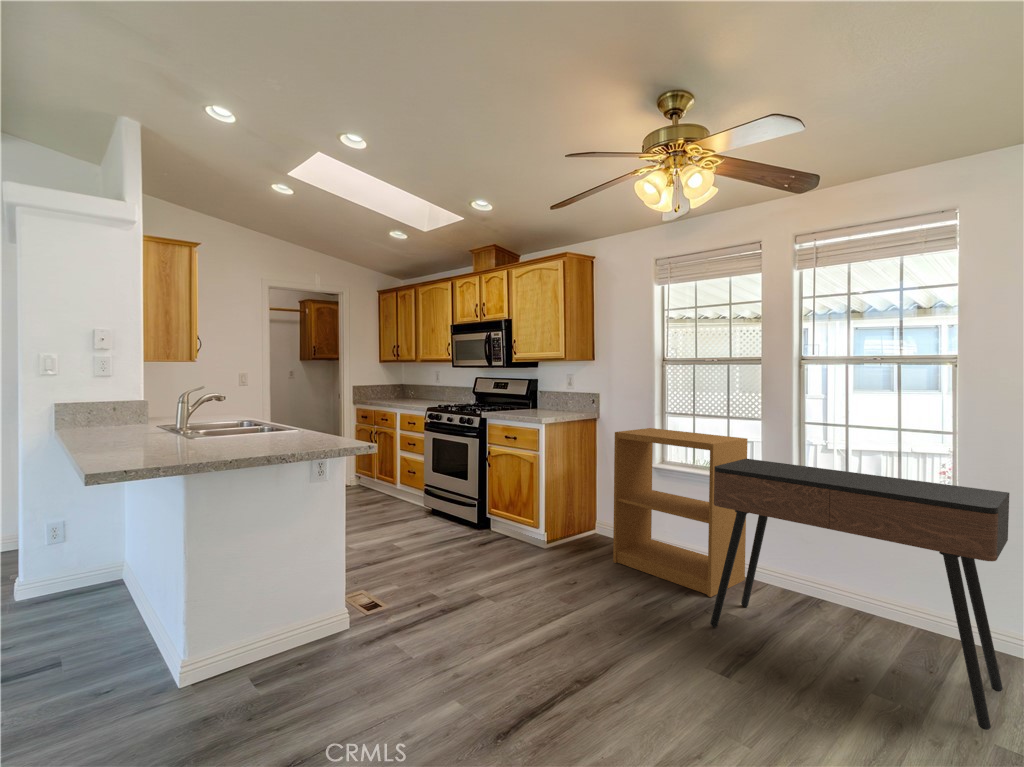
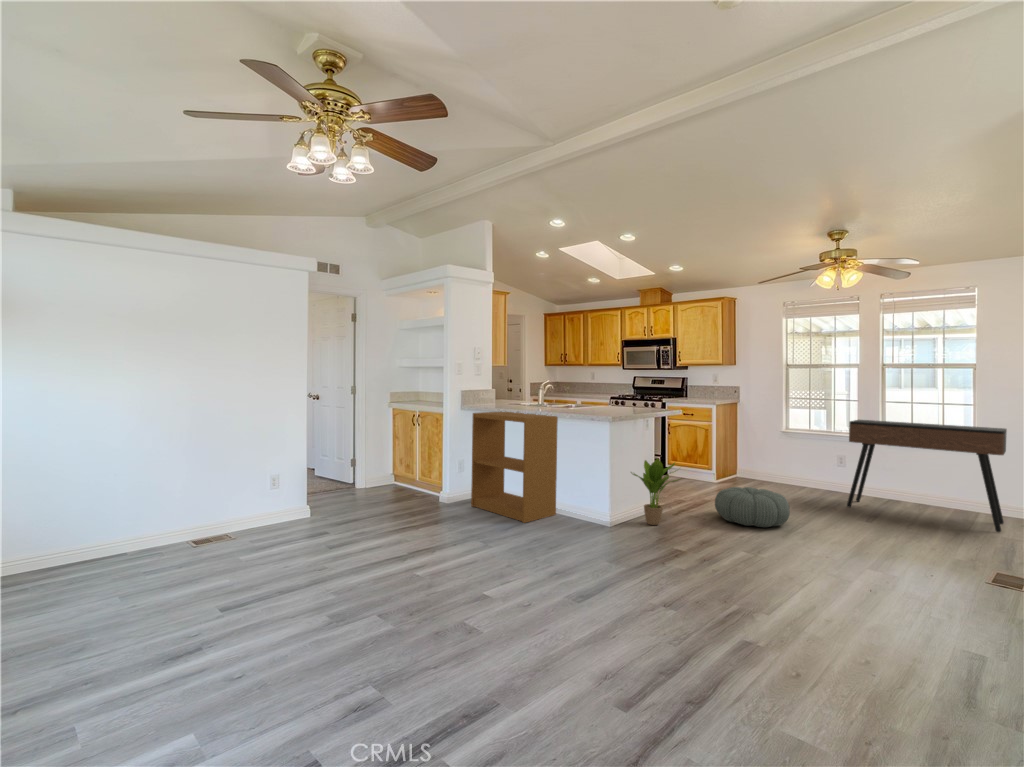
bookshelf: present [613,428,748,597] -> present [471,411,558,523]
potted plant: none [203,551,321,695] -> present [631,459,677,525]
pouf: none [414,599,552,707] -> present [715,487,790,527]

